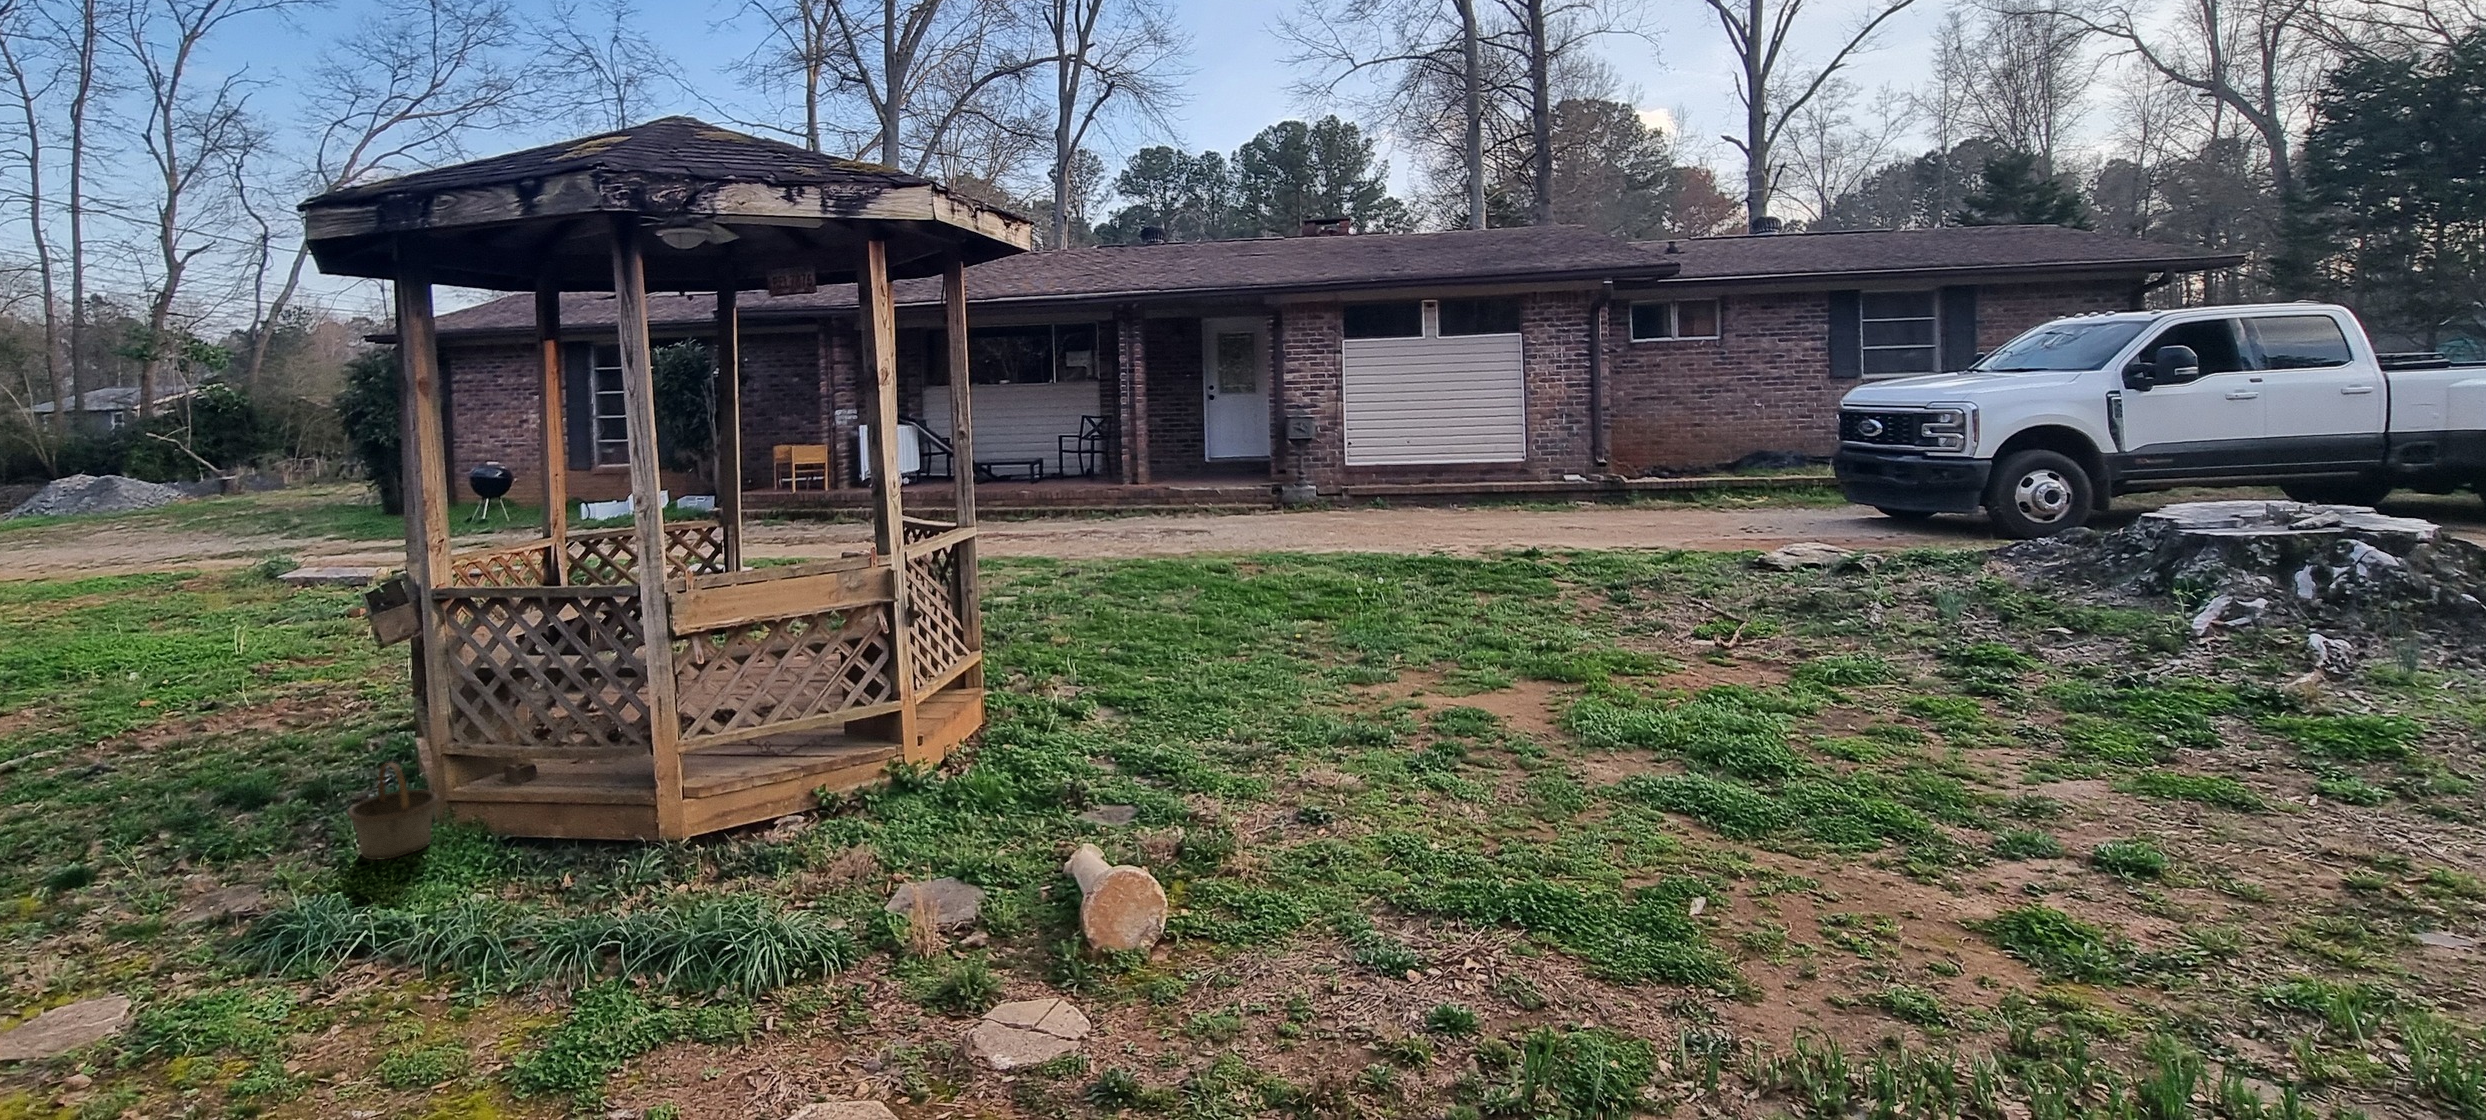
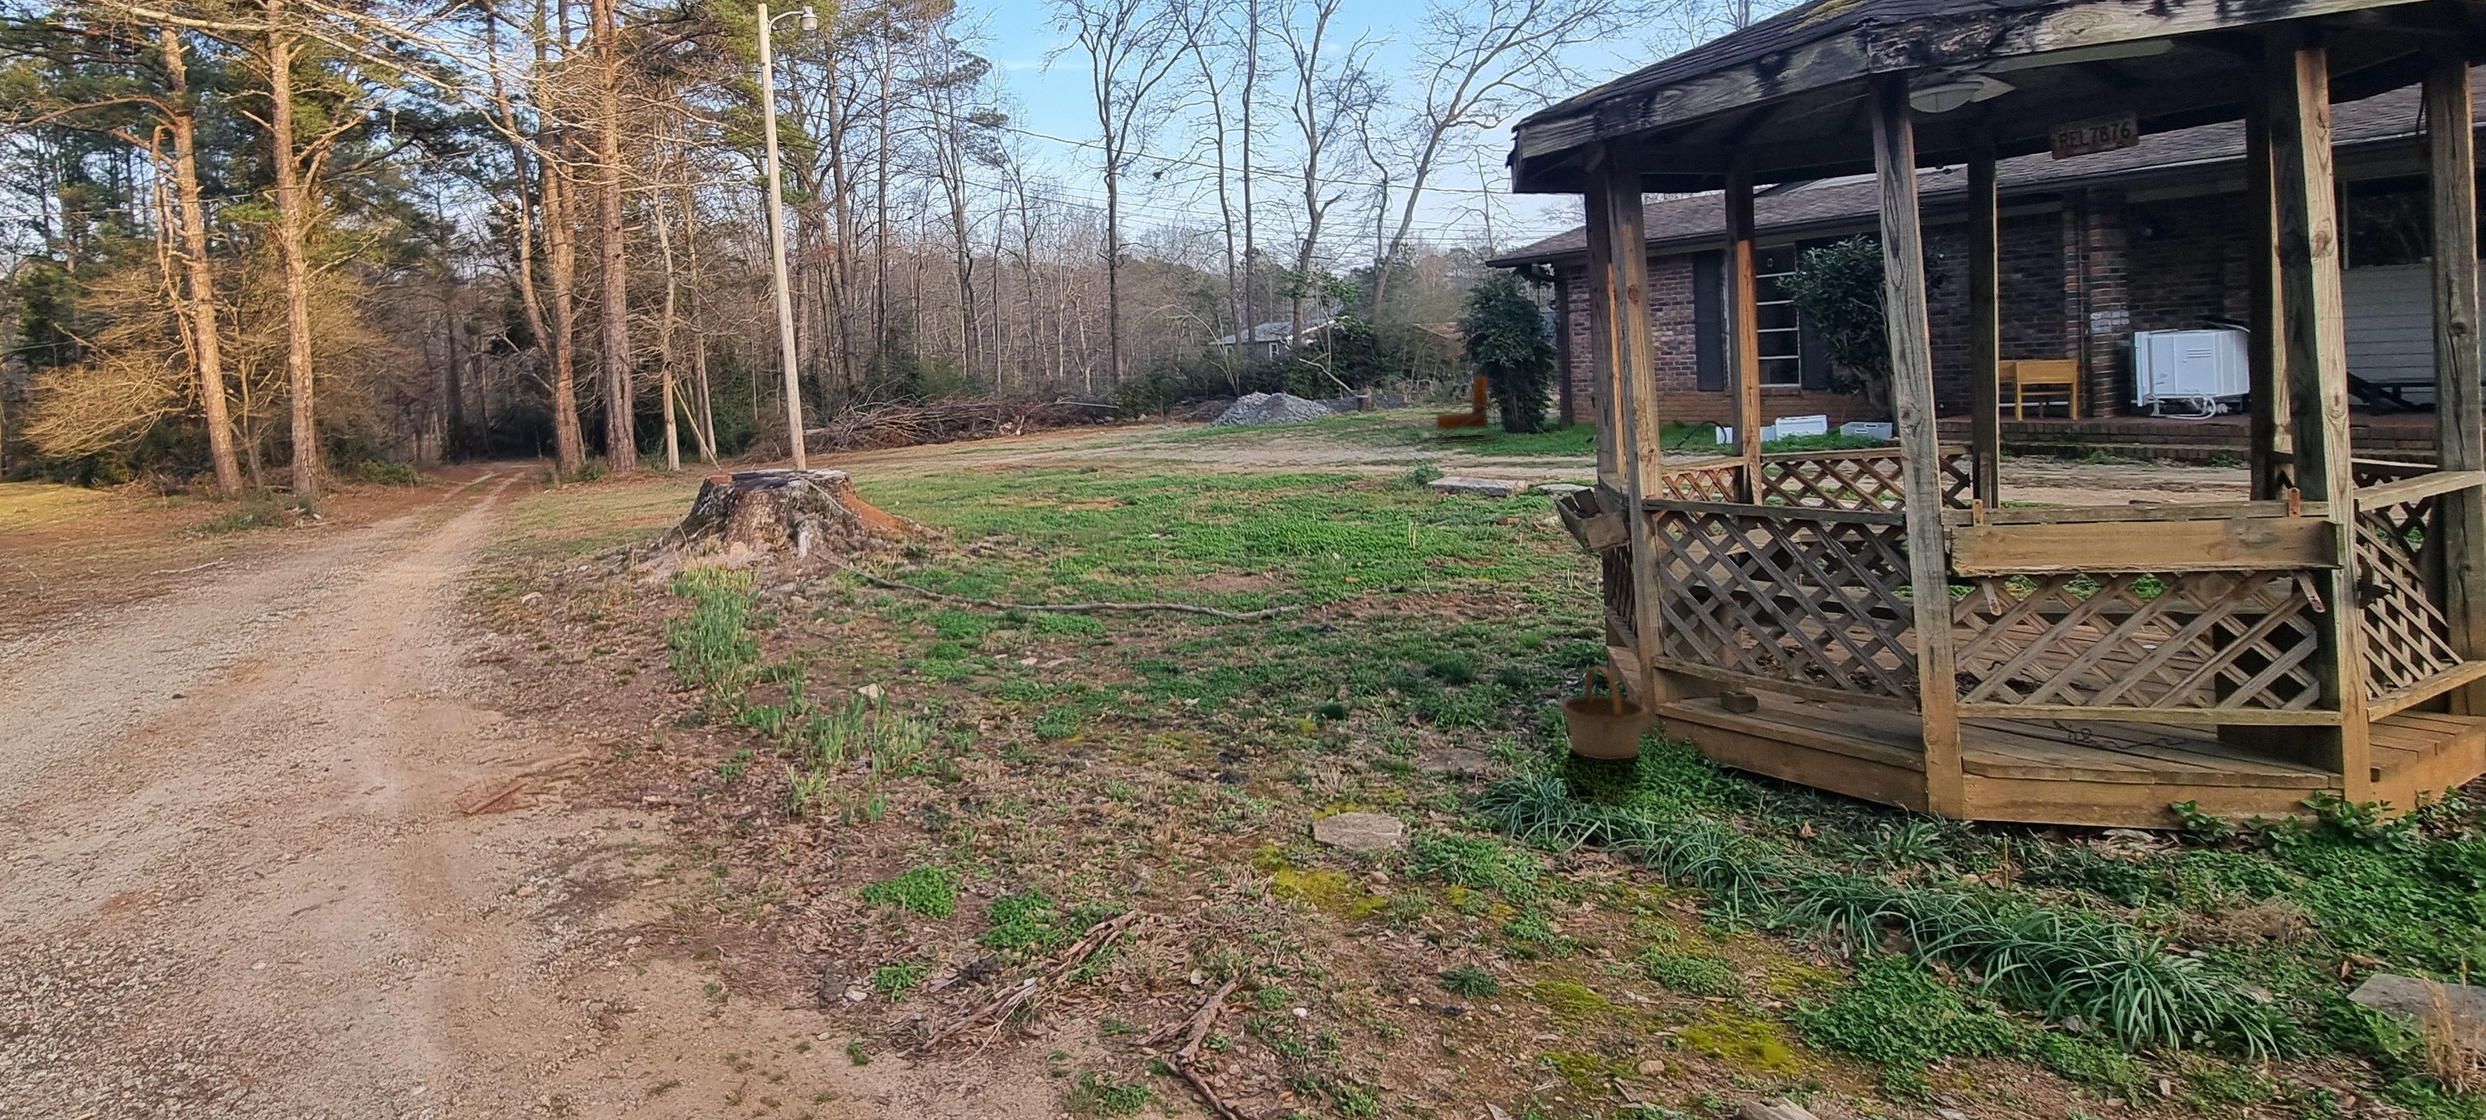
lounge chair: none [307,456,377,528] -> present [1436,376,1494,443]

